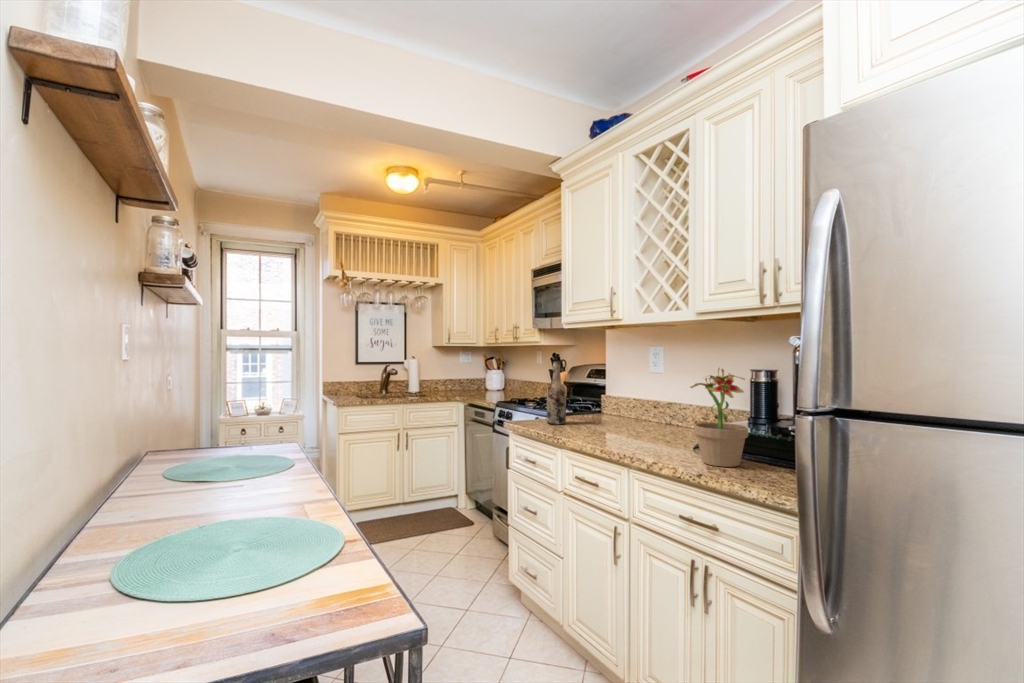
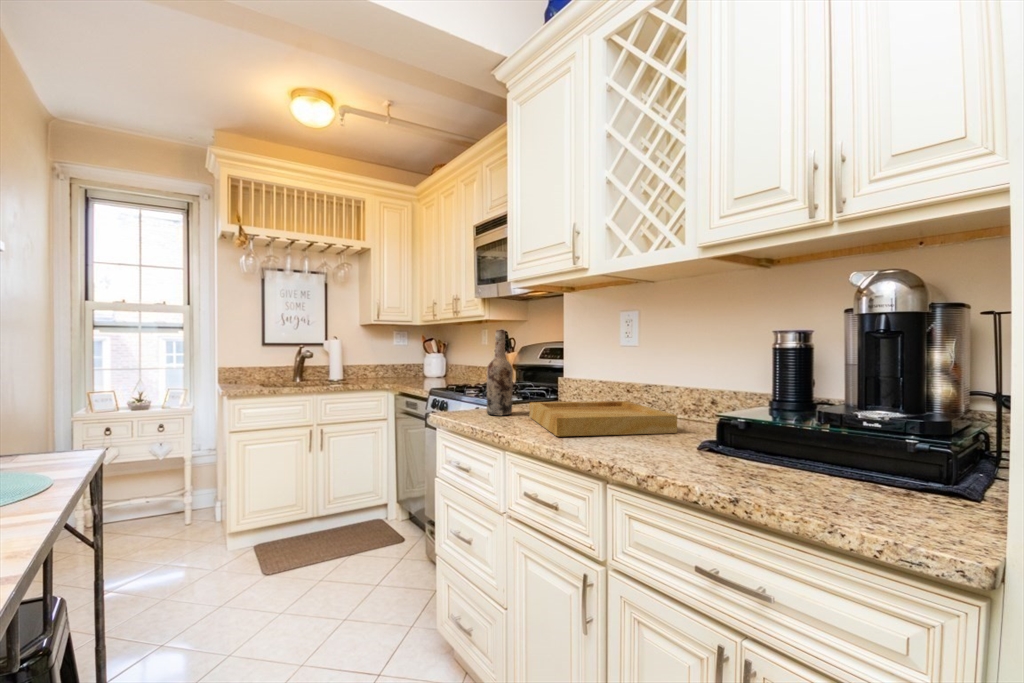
potted plant: present [690,368,748,467] -> none [702,320,801,481]
tray: none [579,415,684,439] -> present [530,401,677,436]

